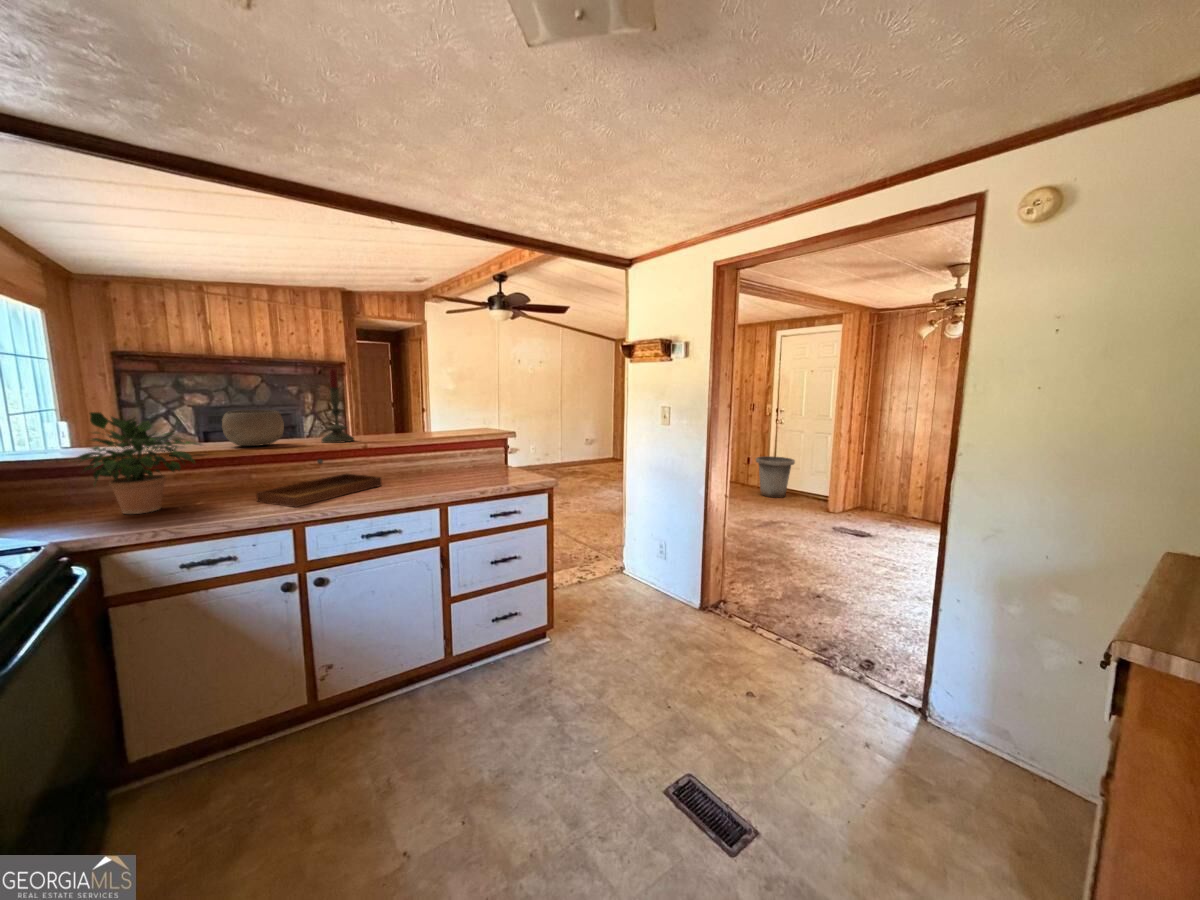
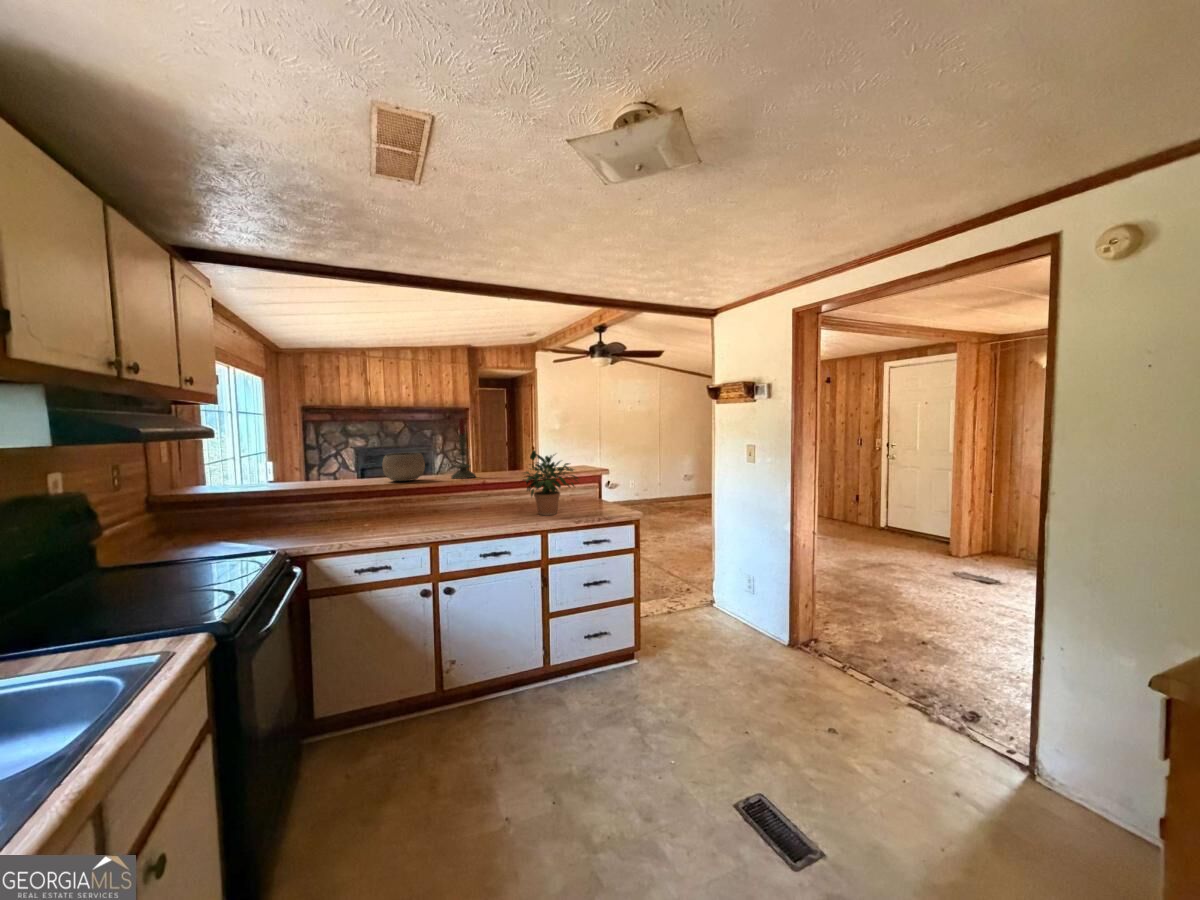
potted plant: present [75,412,202,514] -> present [524,450,578,515]
trash can: present [756,456,795,498] -> none [866,494,912,539]
tray: present [256,459,382,507] -> none [405,492,496,530]

